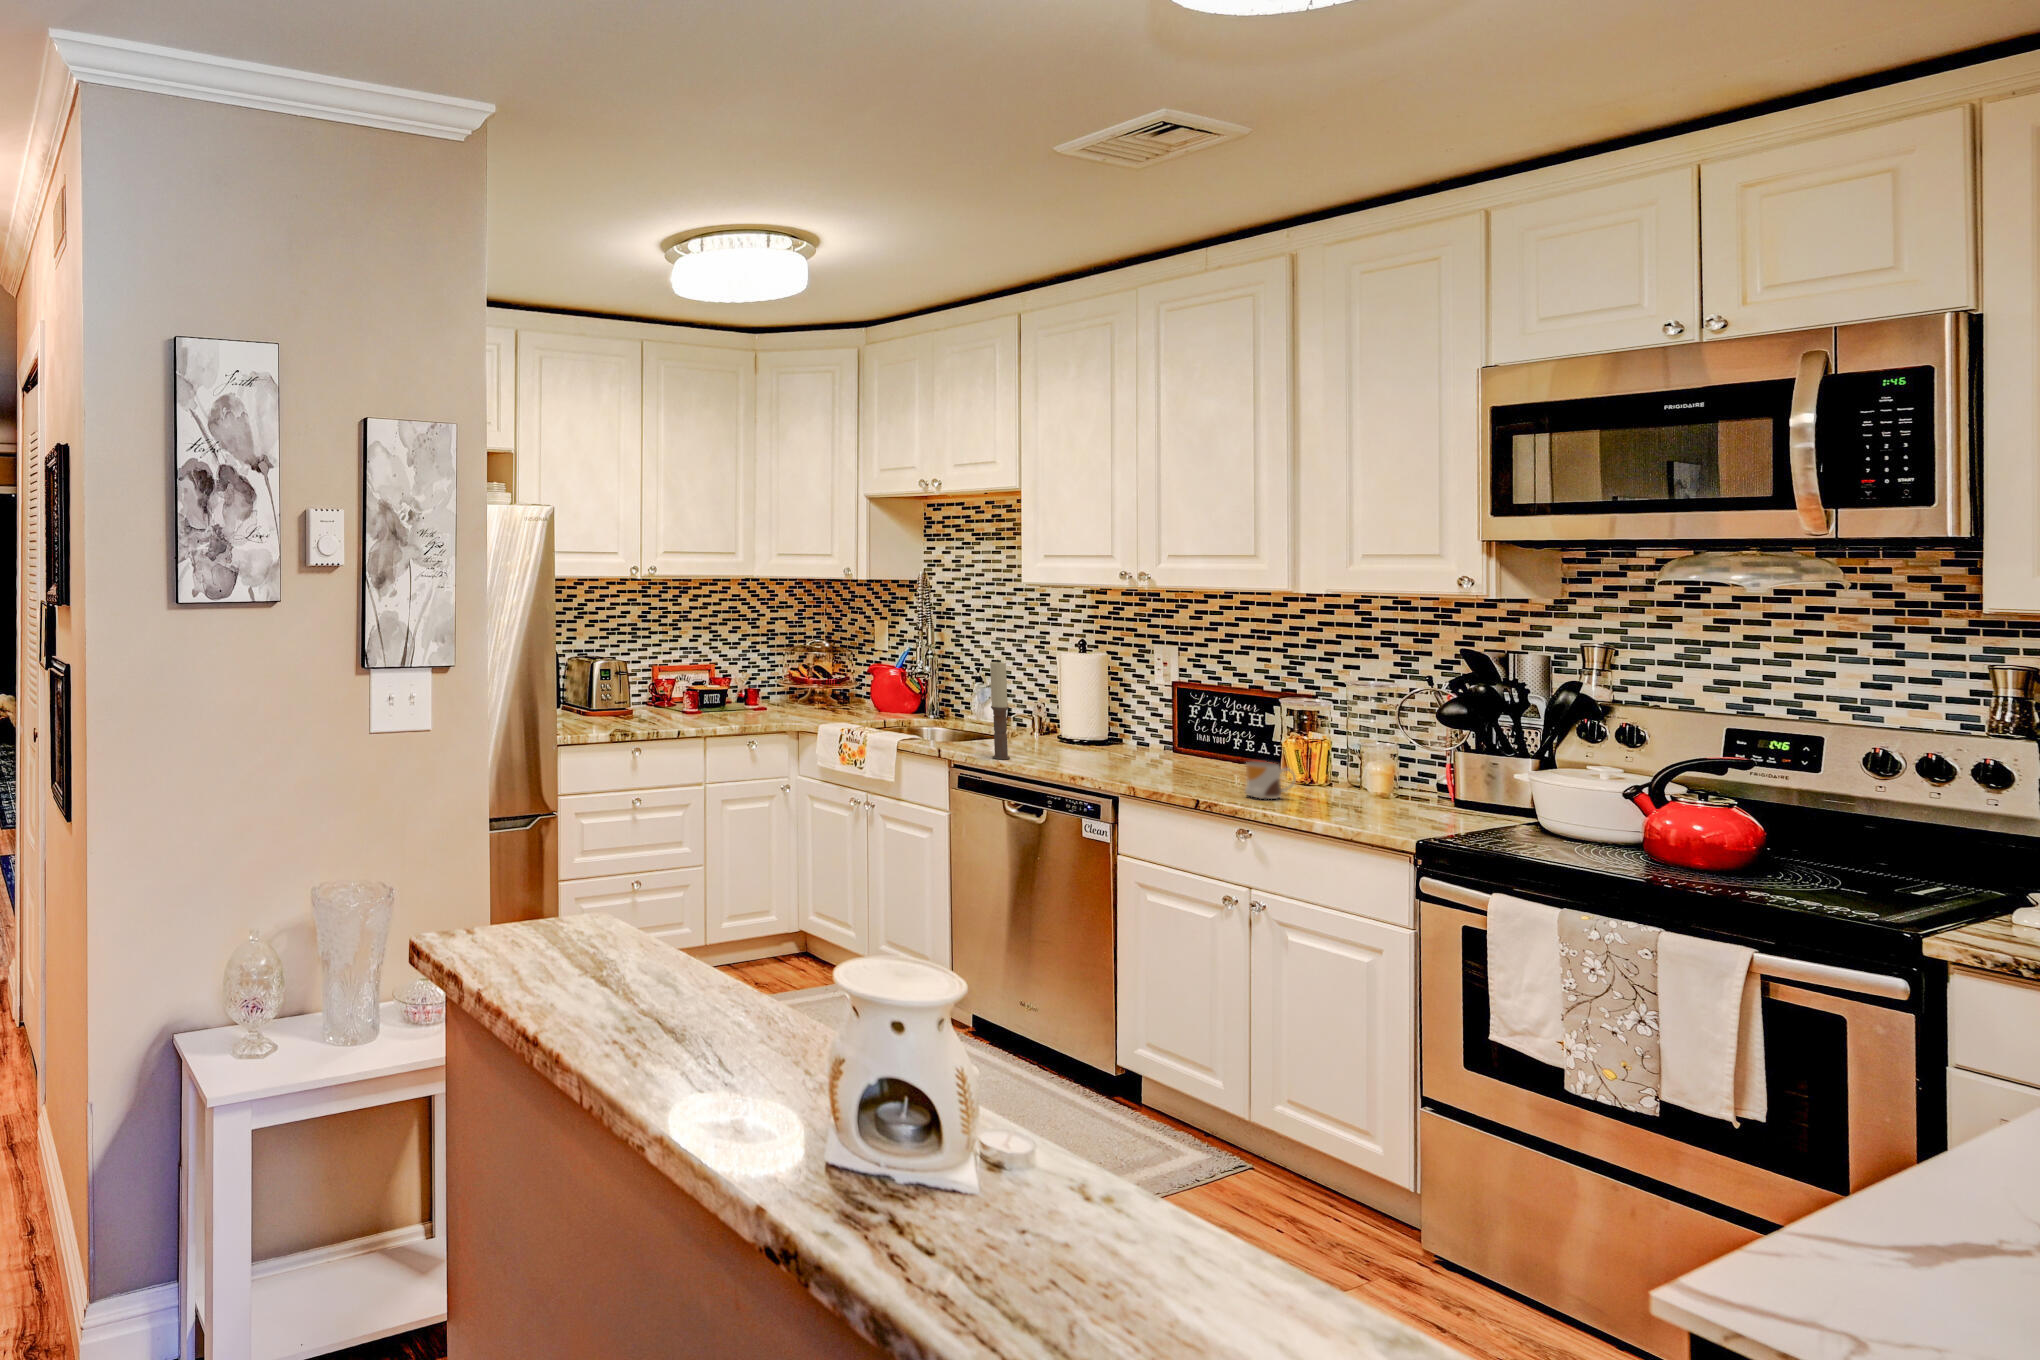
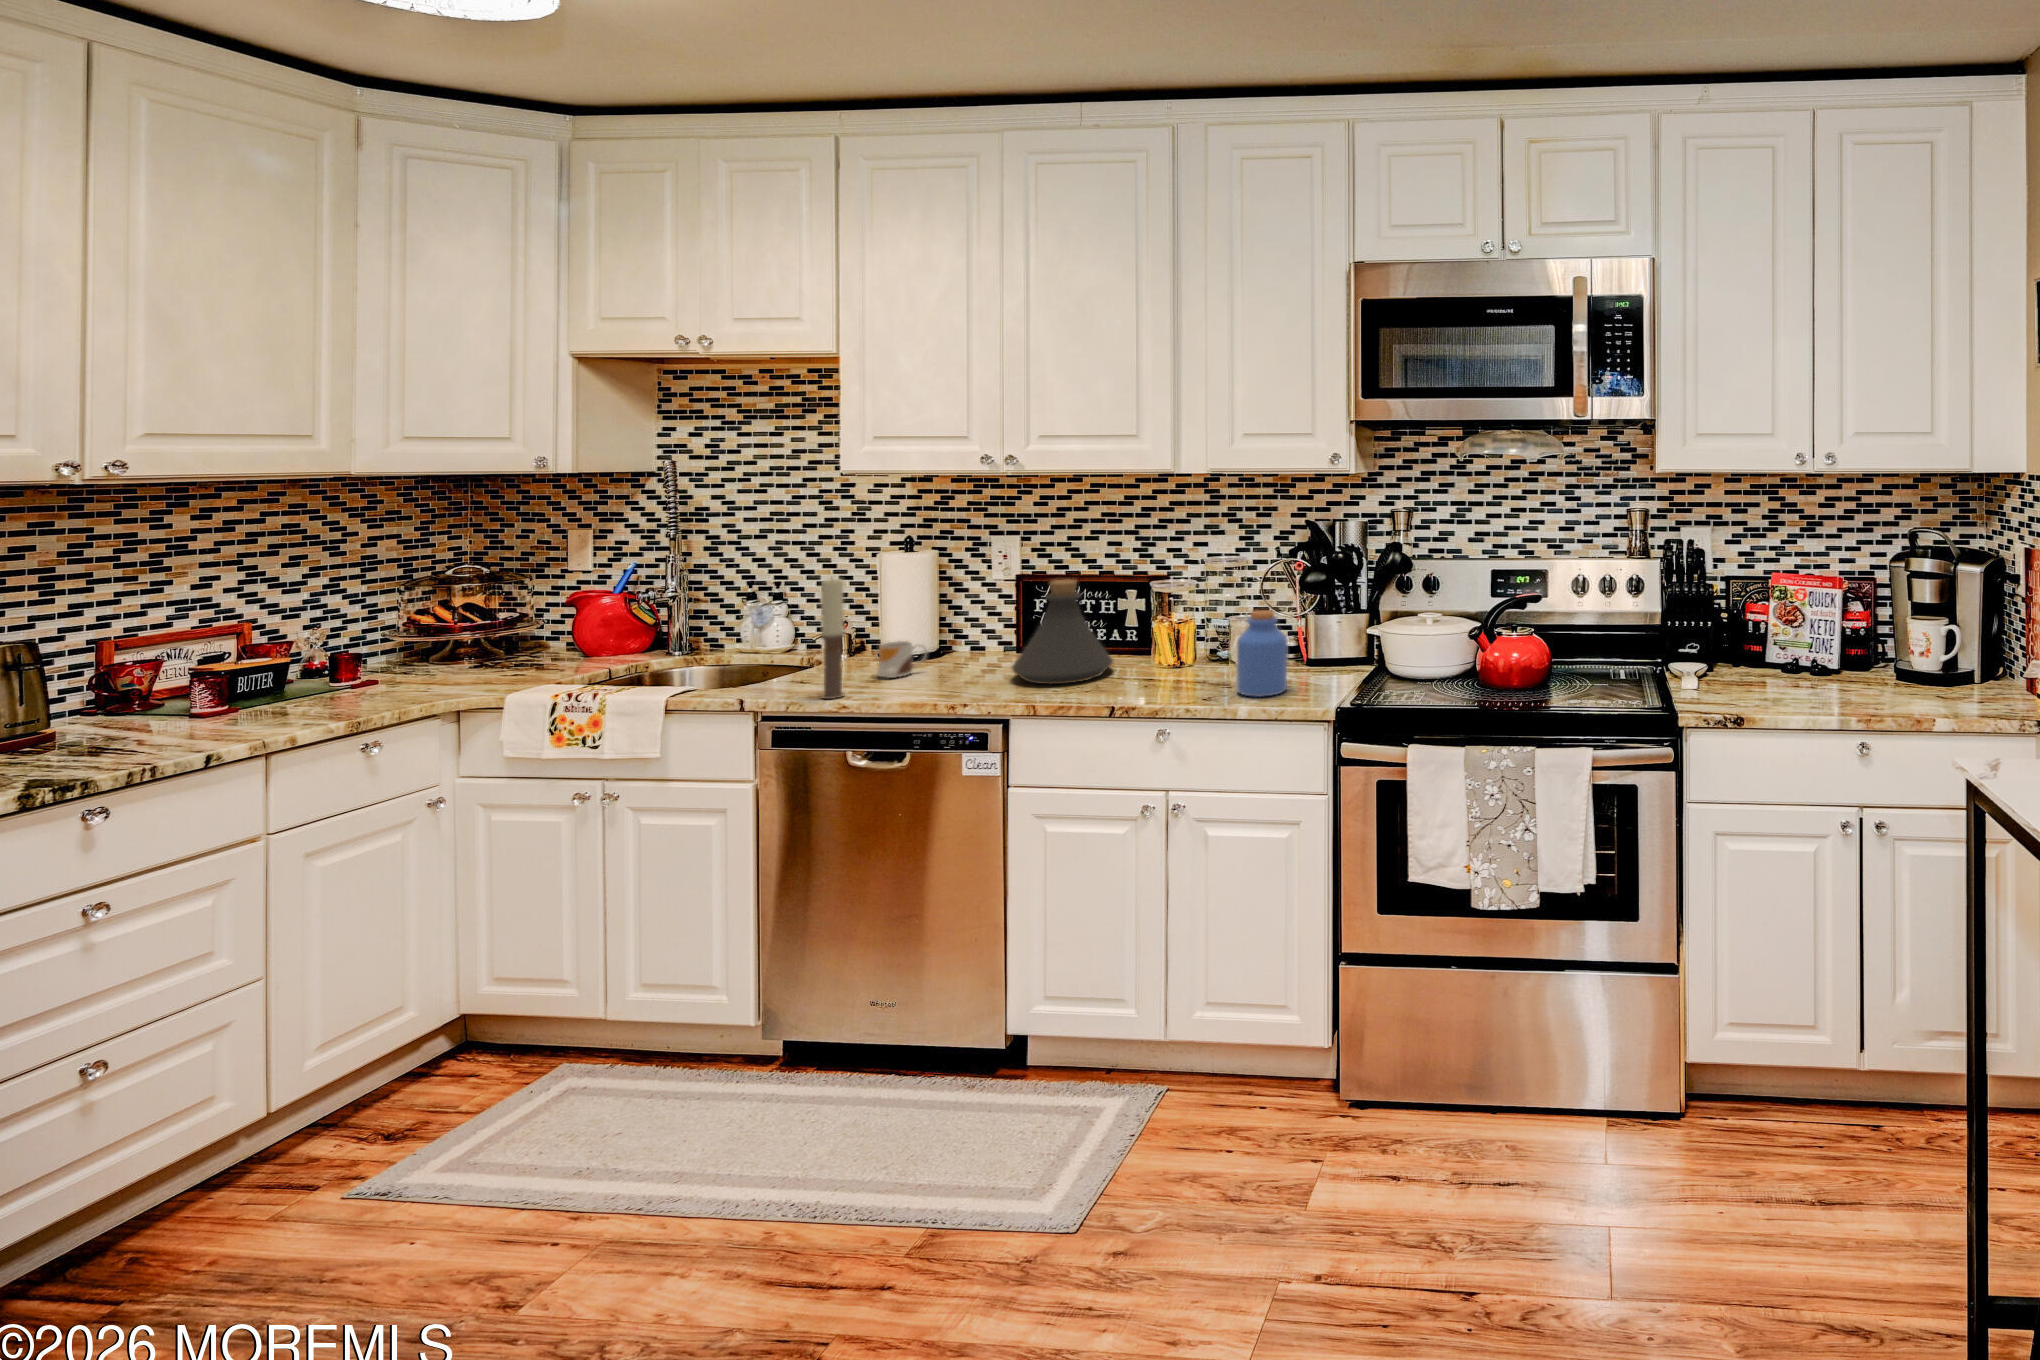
bottle: none [1137,683,1235,779] -> present [1011,580,1113,684]
jar: none [1318,727,1379,815] -> present [1236,610,1288,697]
mug: present [1245,762,1296,799] -> present [877,641,926,678]

